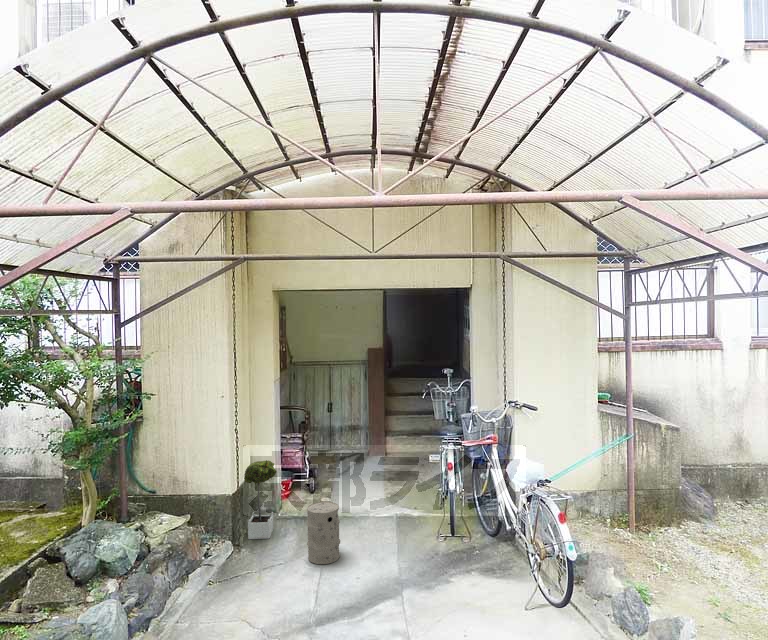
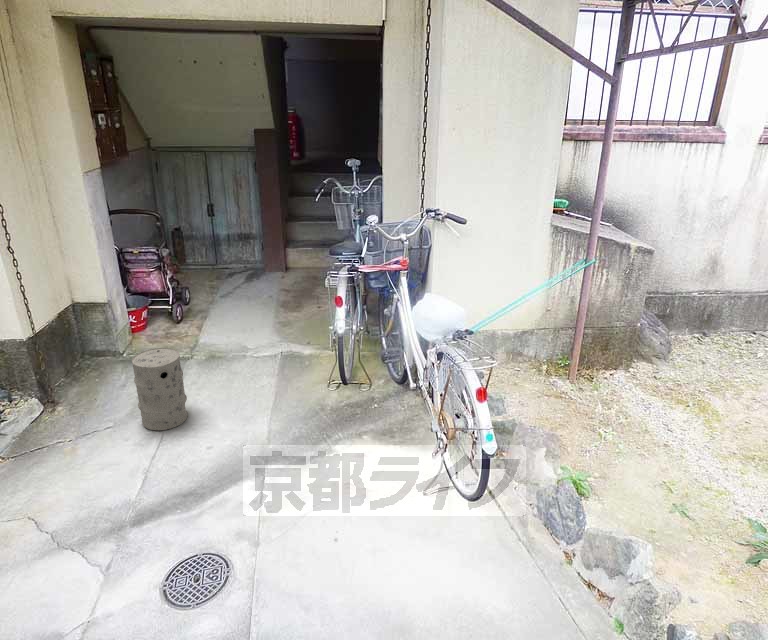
potted tree: present [244,460,276,539] -> none [44,289,108,392]

